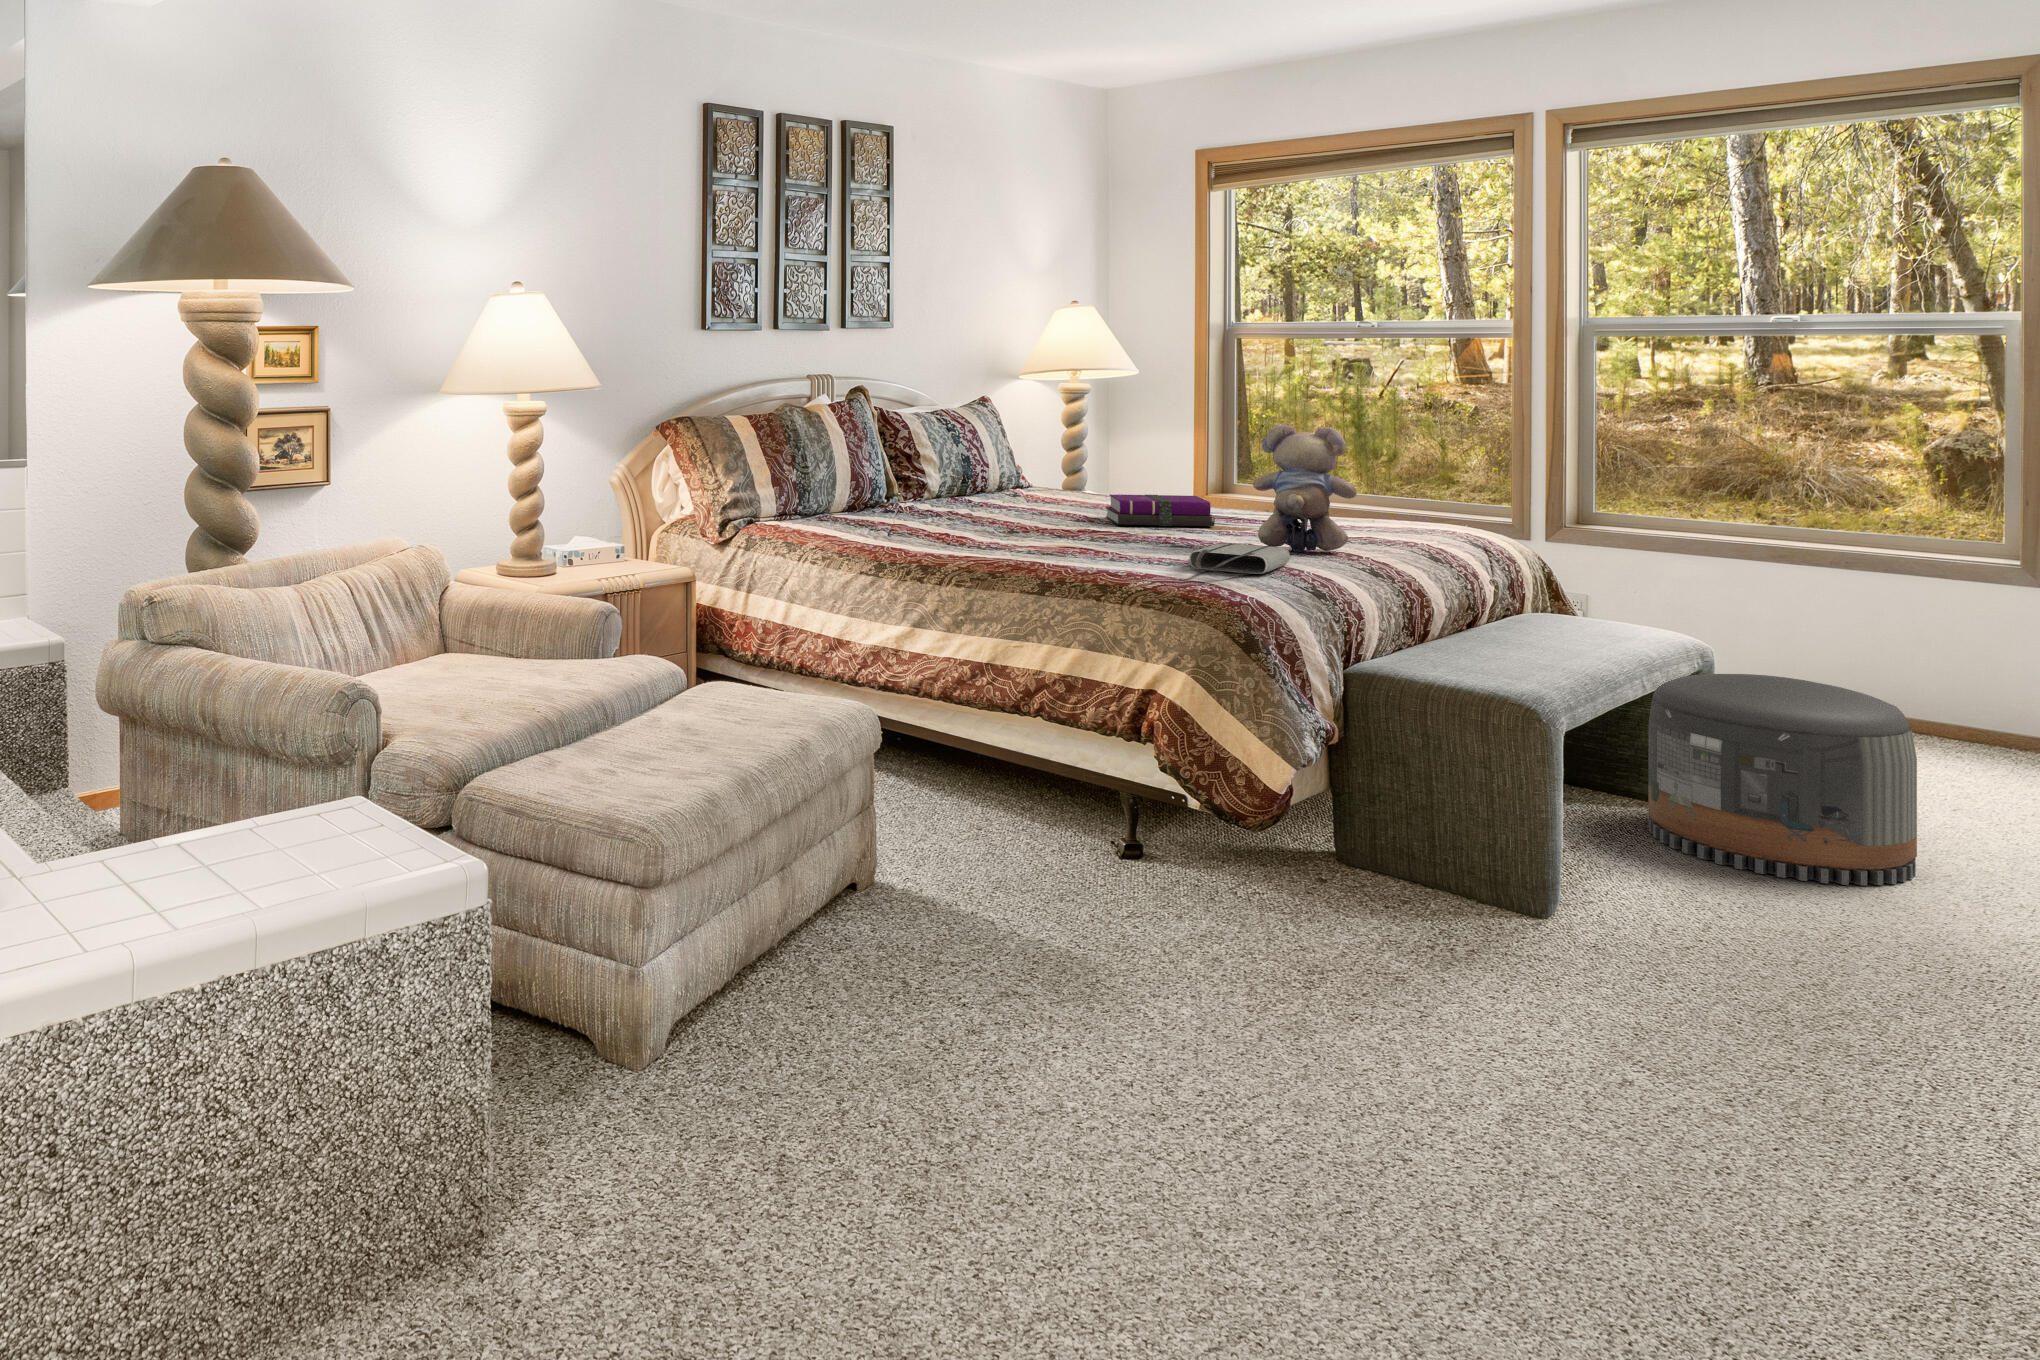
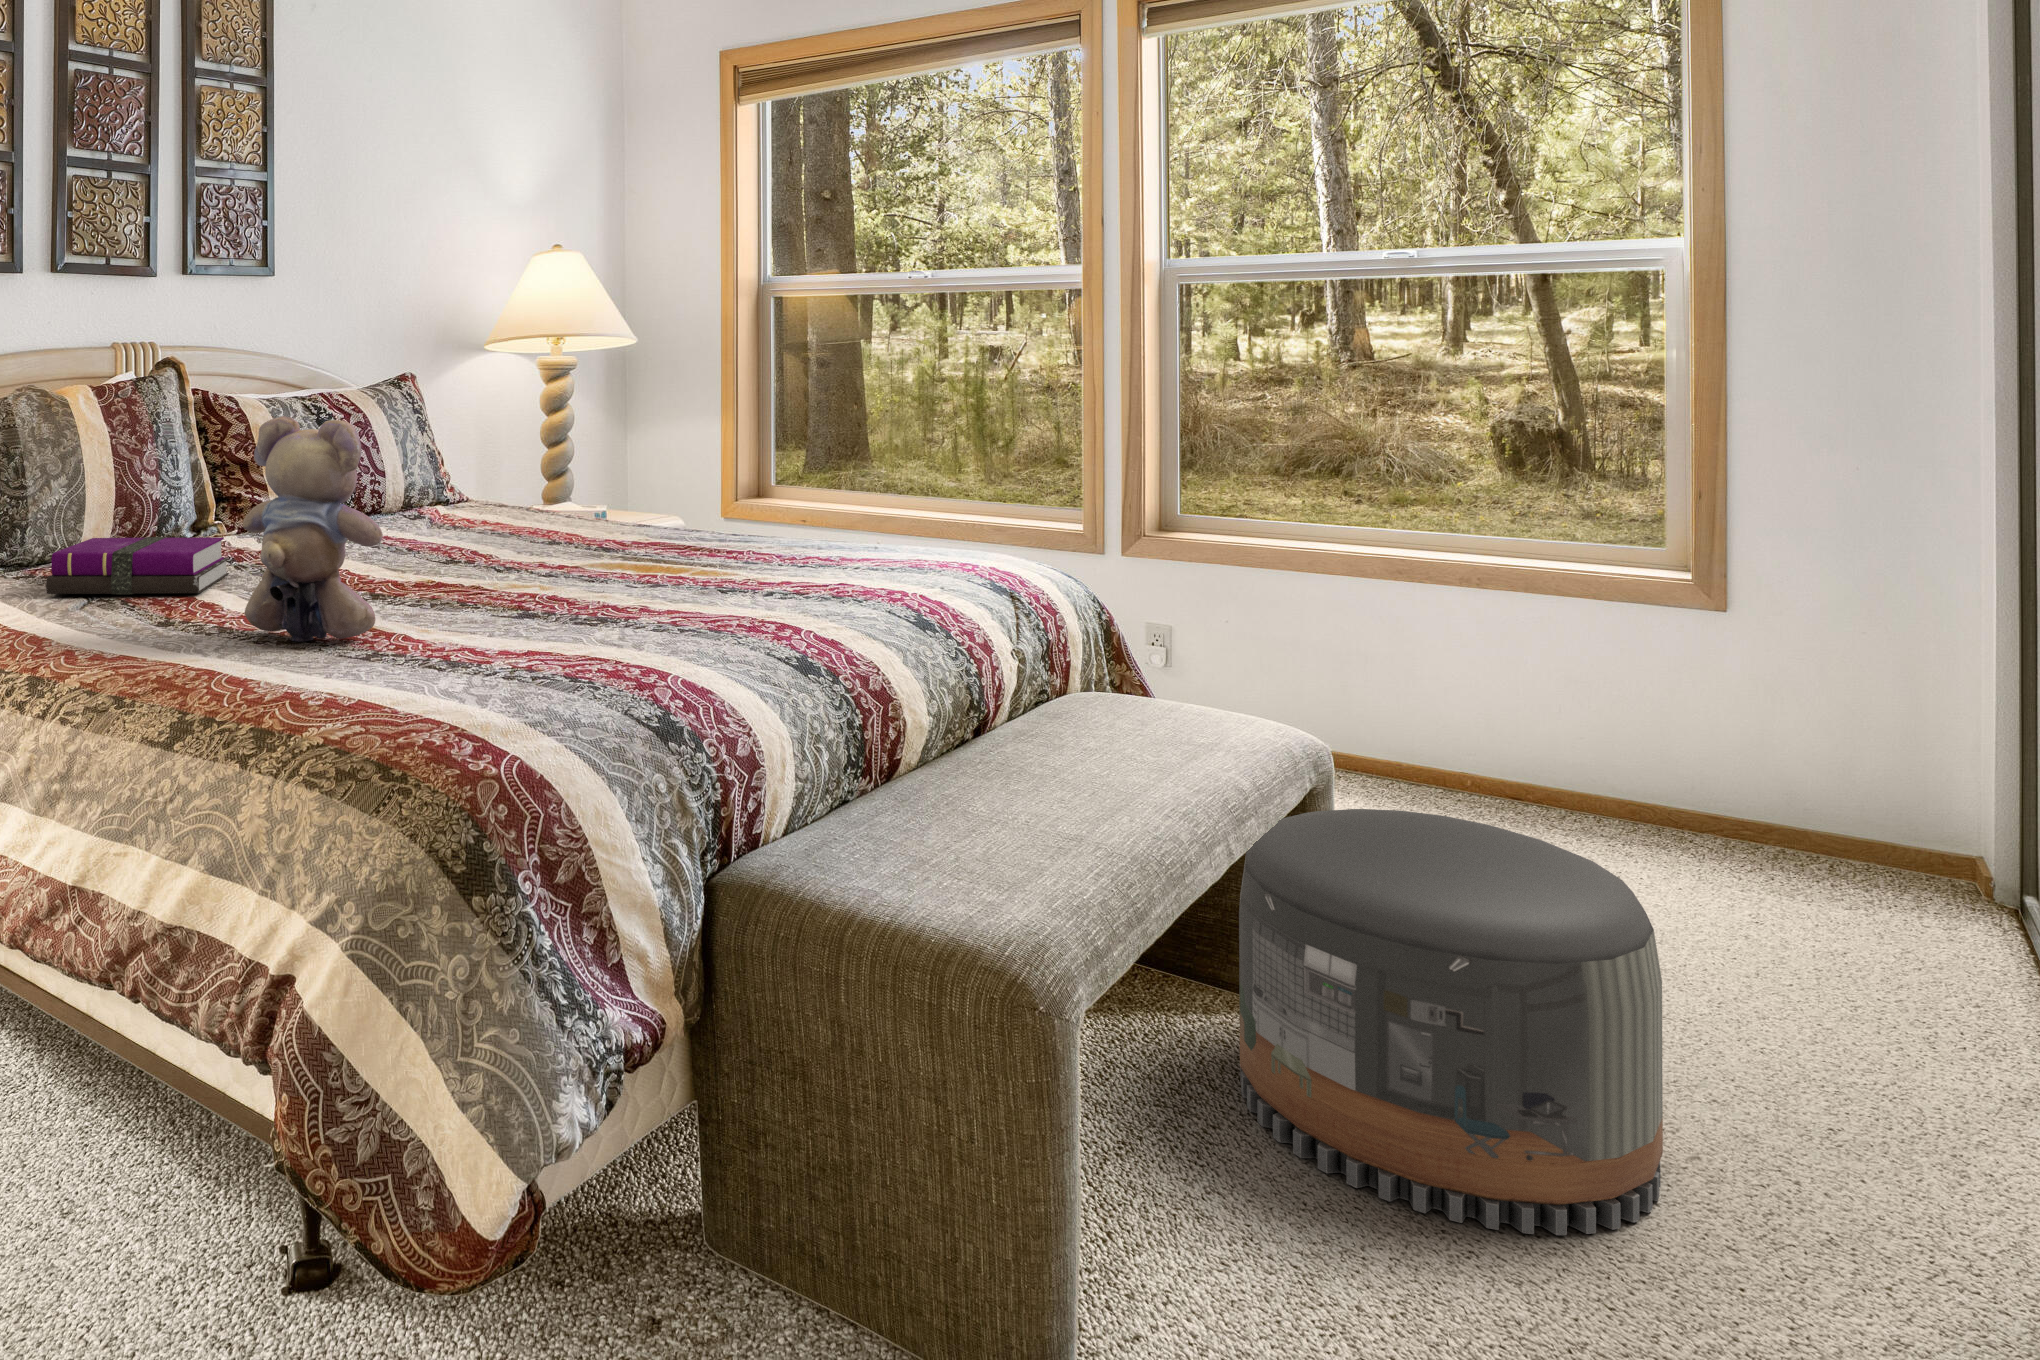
teddy bear: present [1253,424,1357,552] -> present [243,416,383,642]
notebook: present [1106,494,1215,526] -> present [46,537,229,595]
tote bag: present [1189,543,1290,575] -> none [448,619,663,696]

